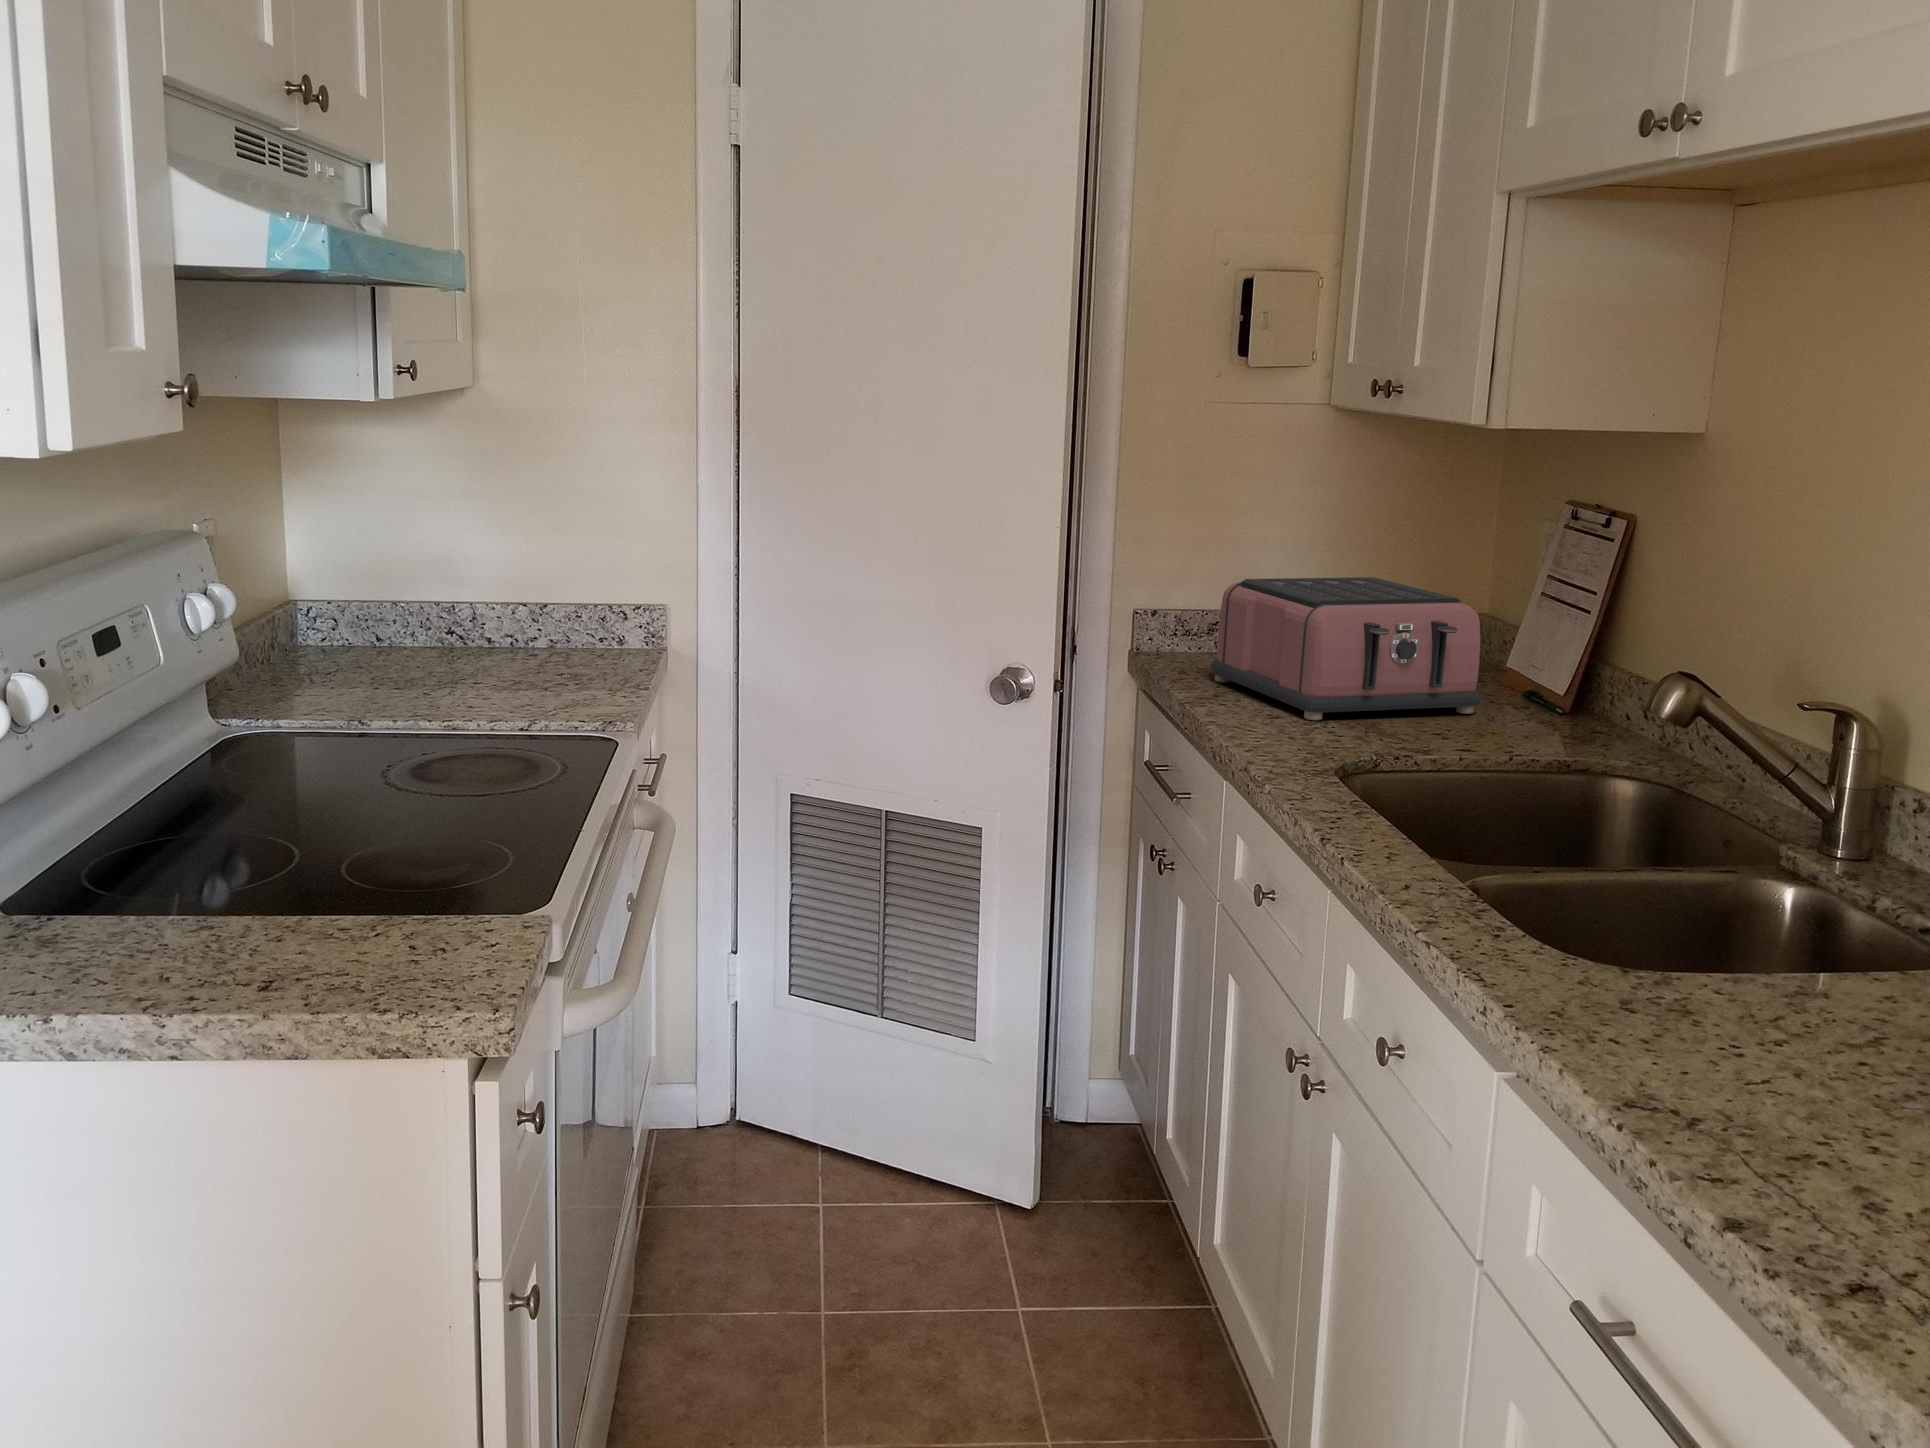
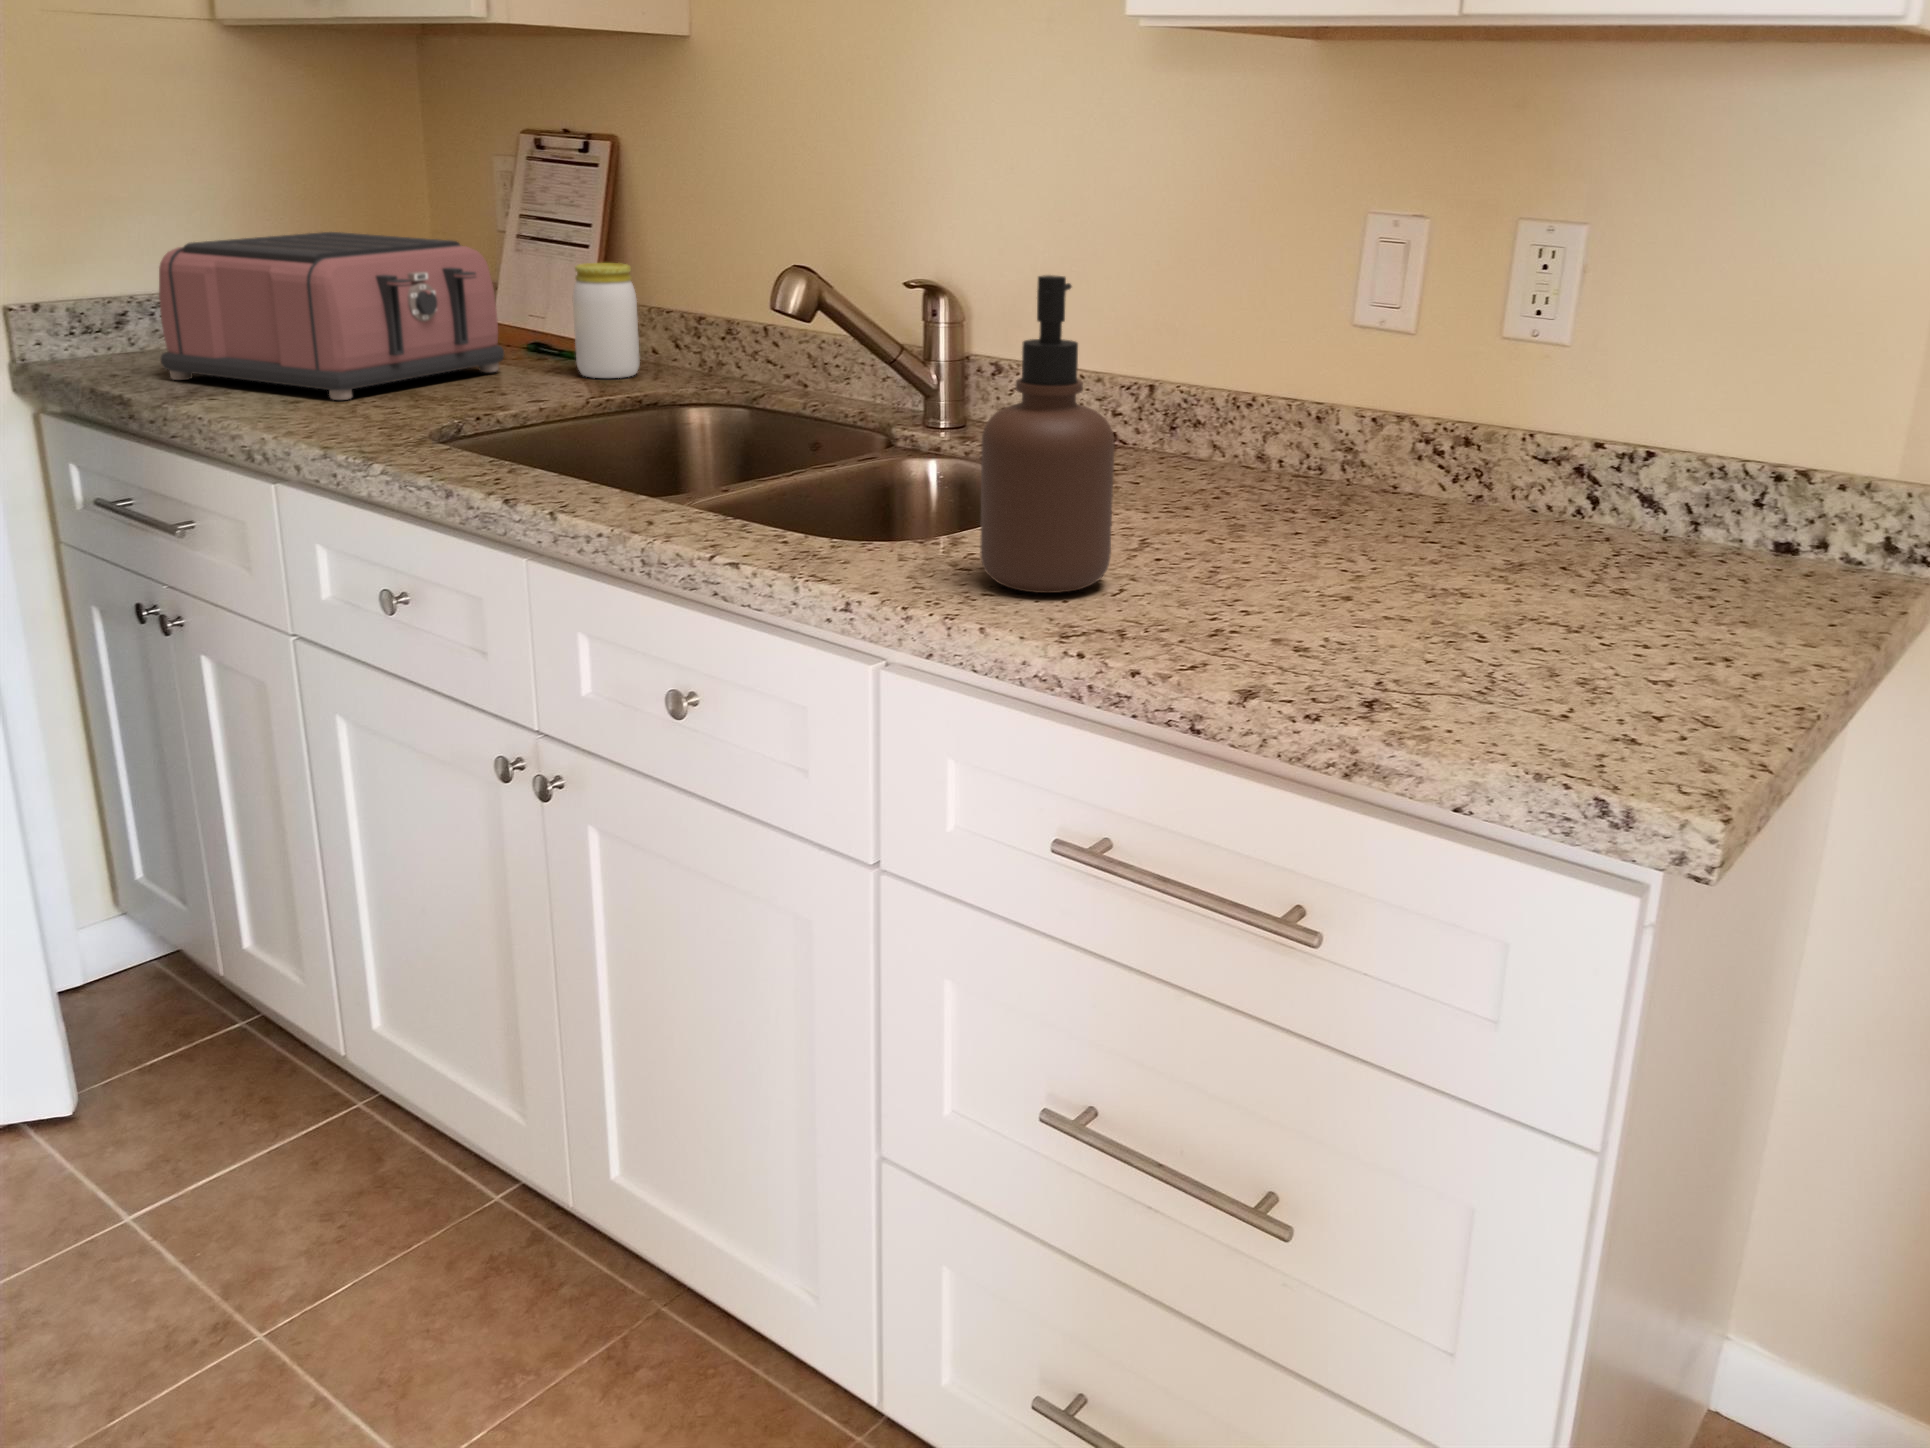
jar: none [1539,630,1609,738] -> present [573,263,640,378]
soap dispenser: none [1626,740,1790,1063] -> present [980,275,1115,593]

